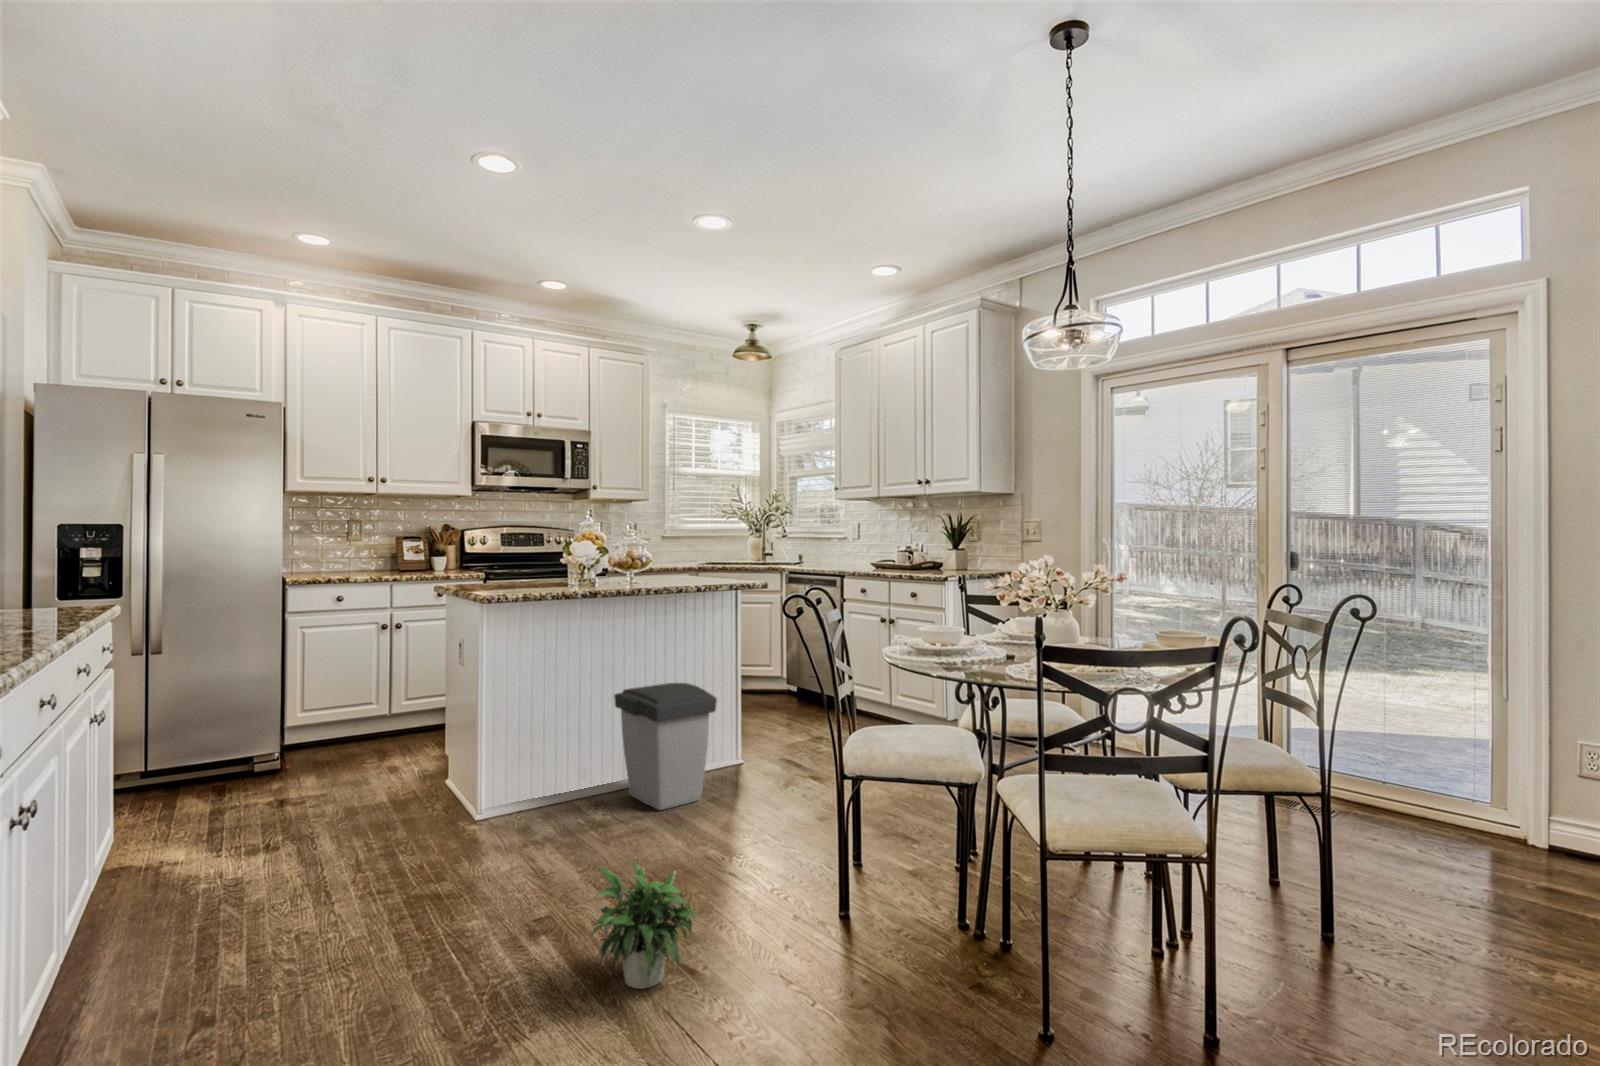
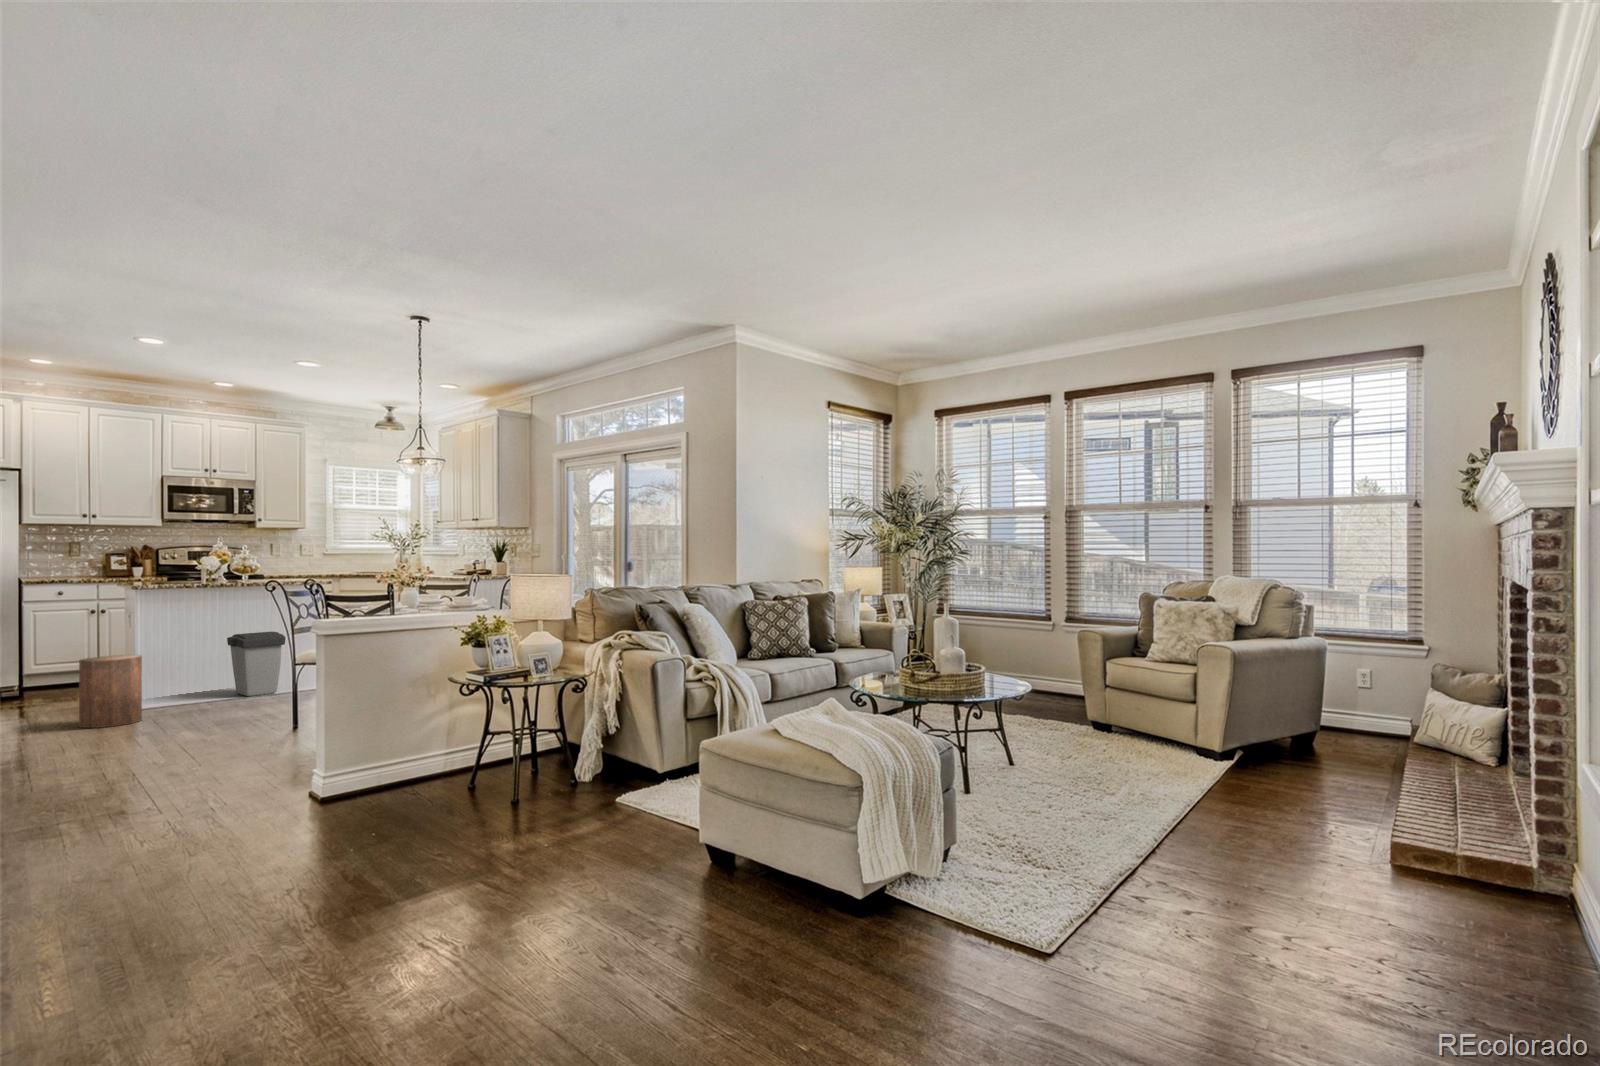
stool: none [402,756,519,943] -> present [79,655,142,728]
potted plant: present [592,861,698,989] -> none [157,685,211,730]

